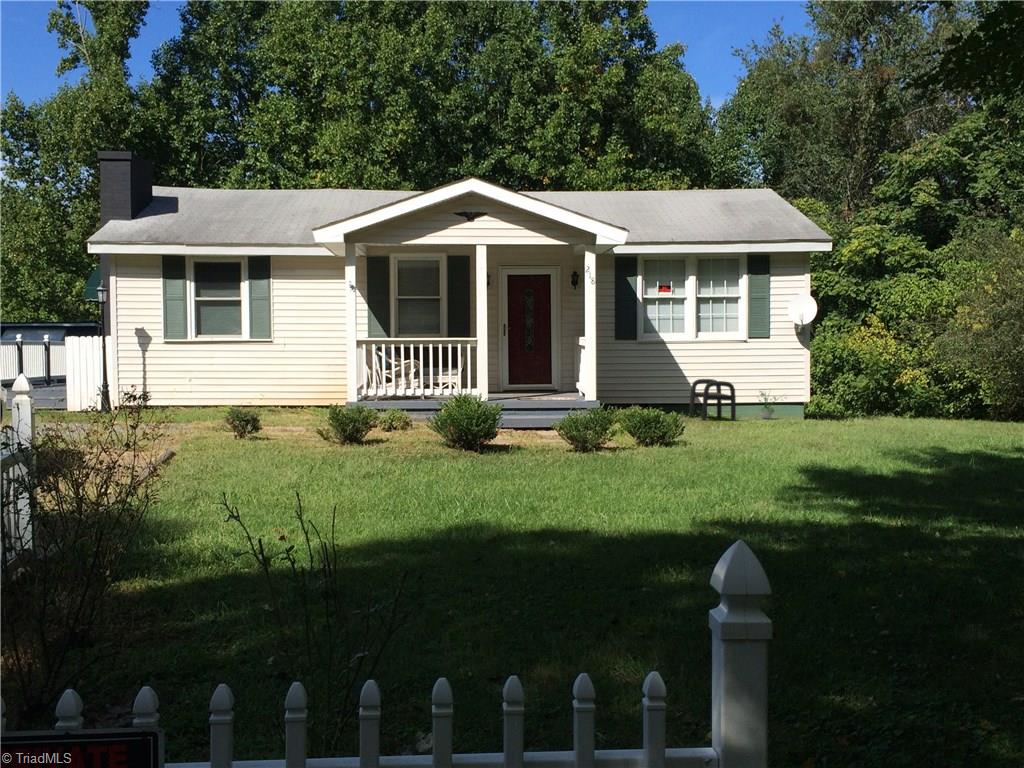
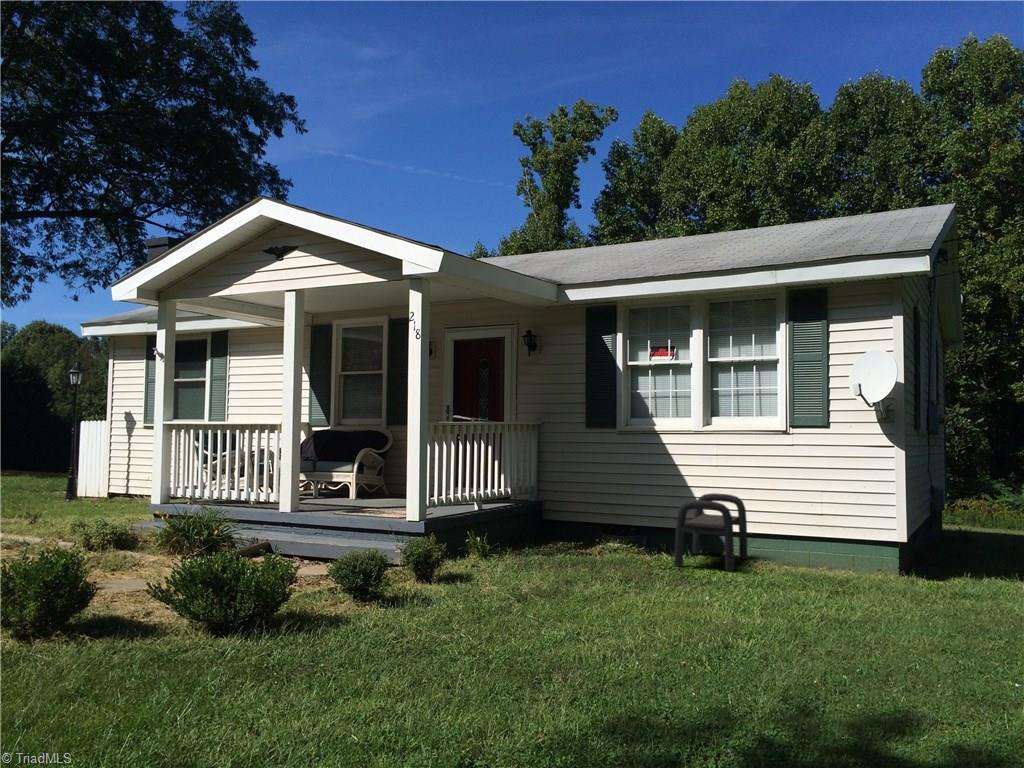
potted plant: present [759,391,776,419] -> none [797,507,861,570]

